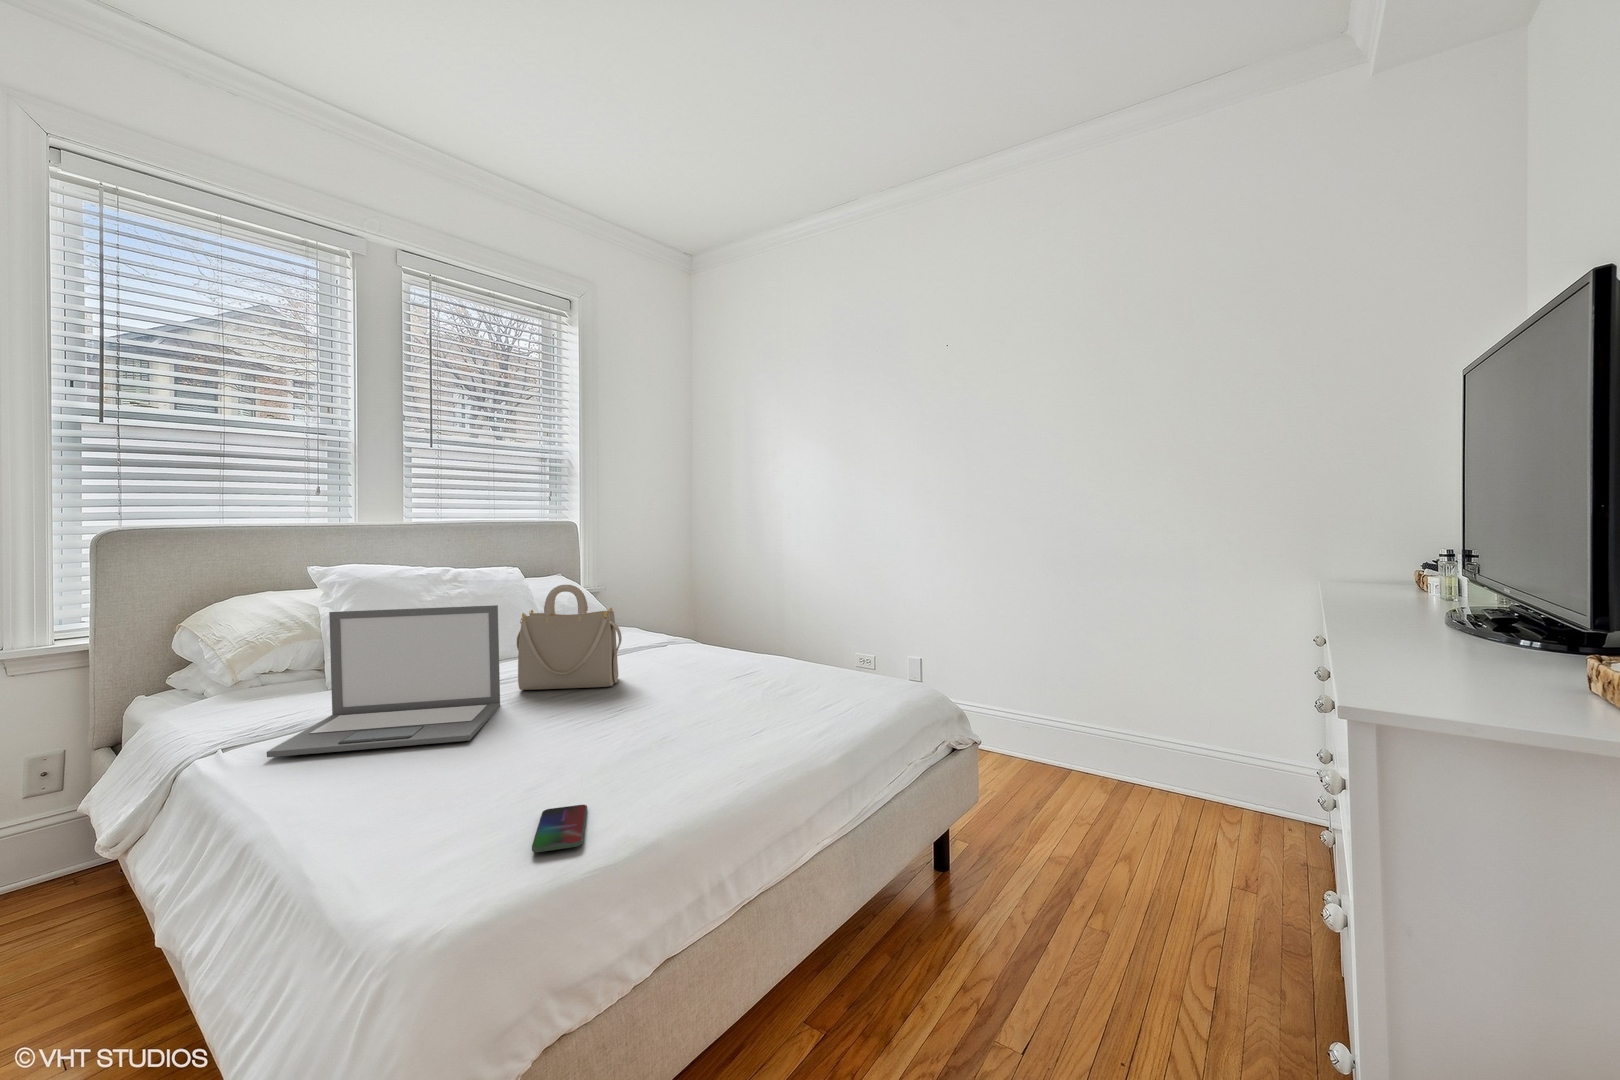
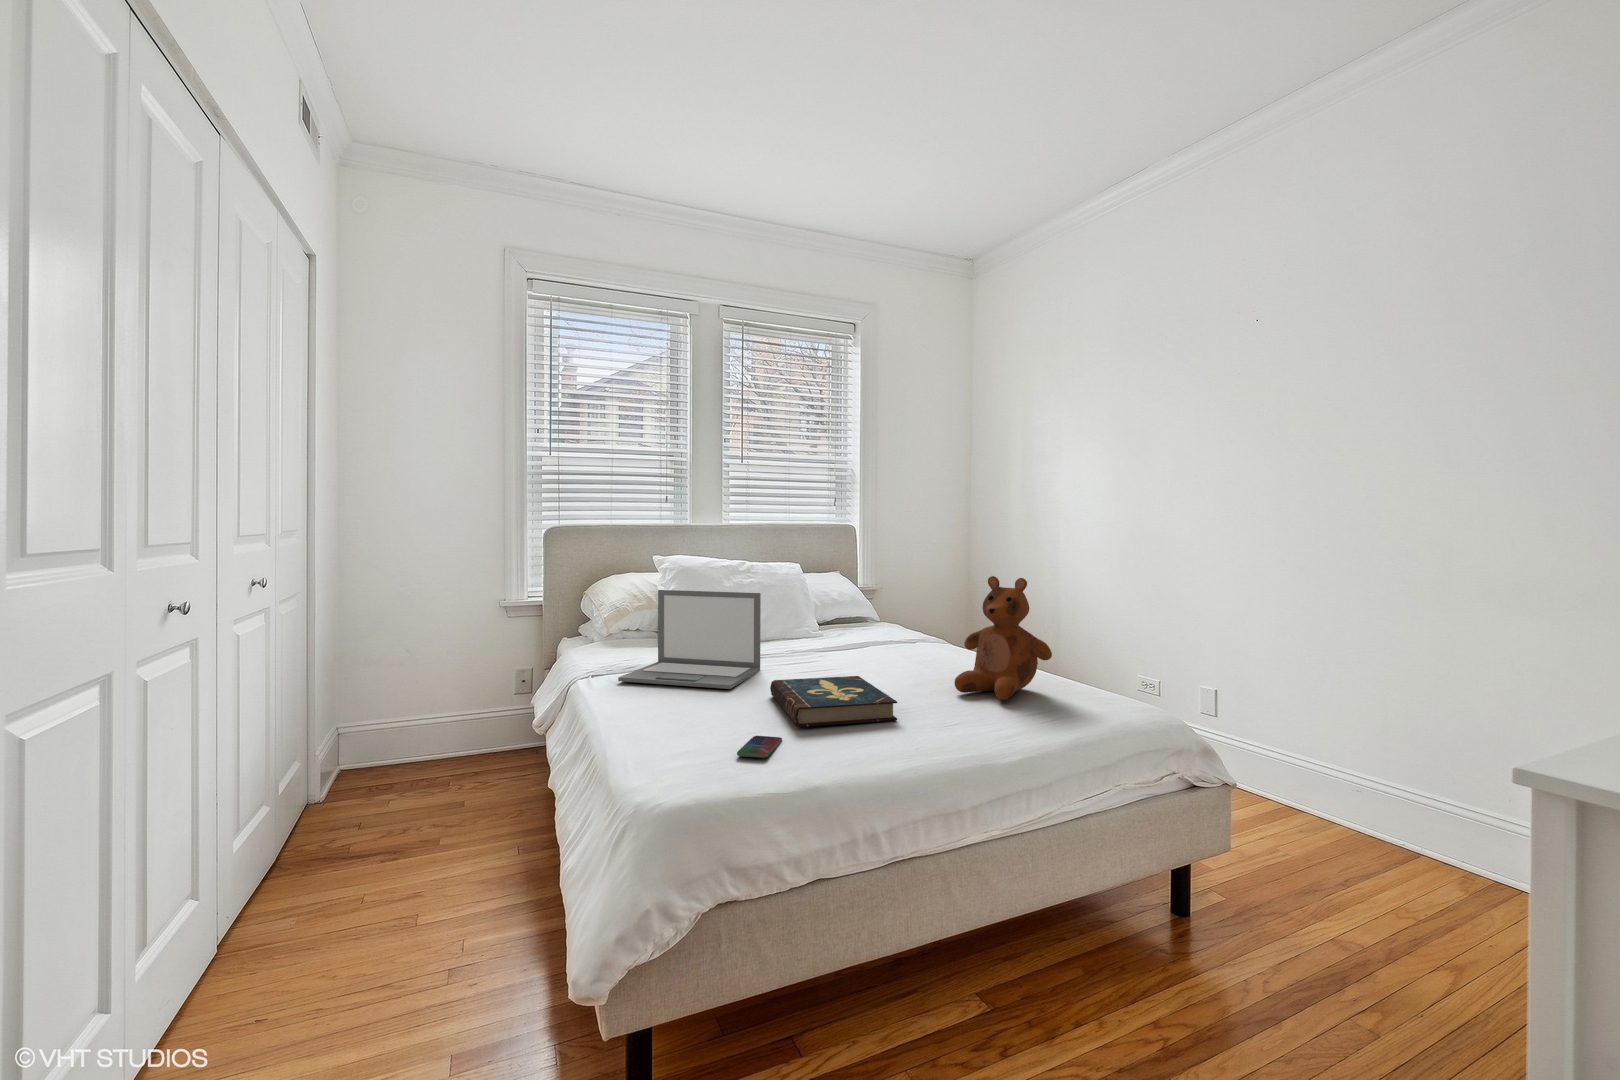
teddy bear: none [757,567,854,701] -> present [954,576,1052,700]
handbag: present [517,585,622,690] -> none [776,580,856,667]
book: none [534,697,721,782] -> present [770,676,897,727]

